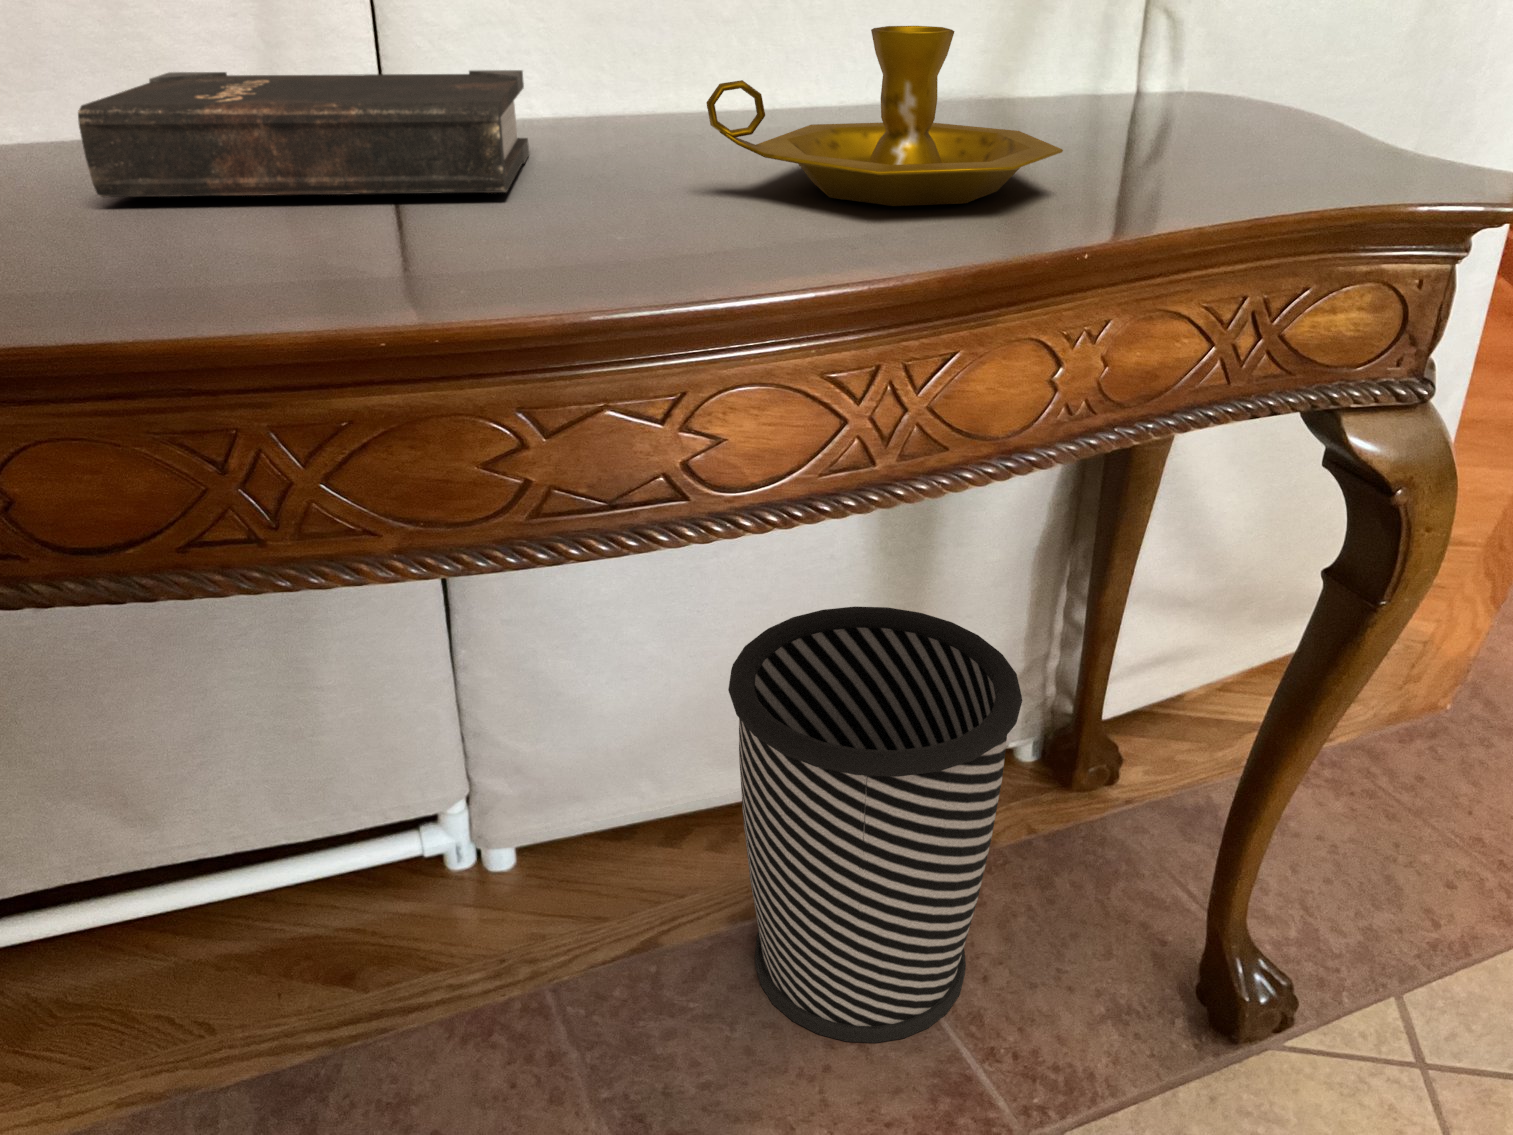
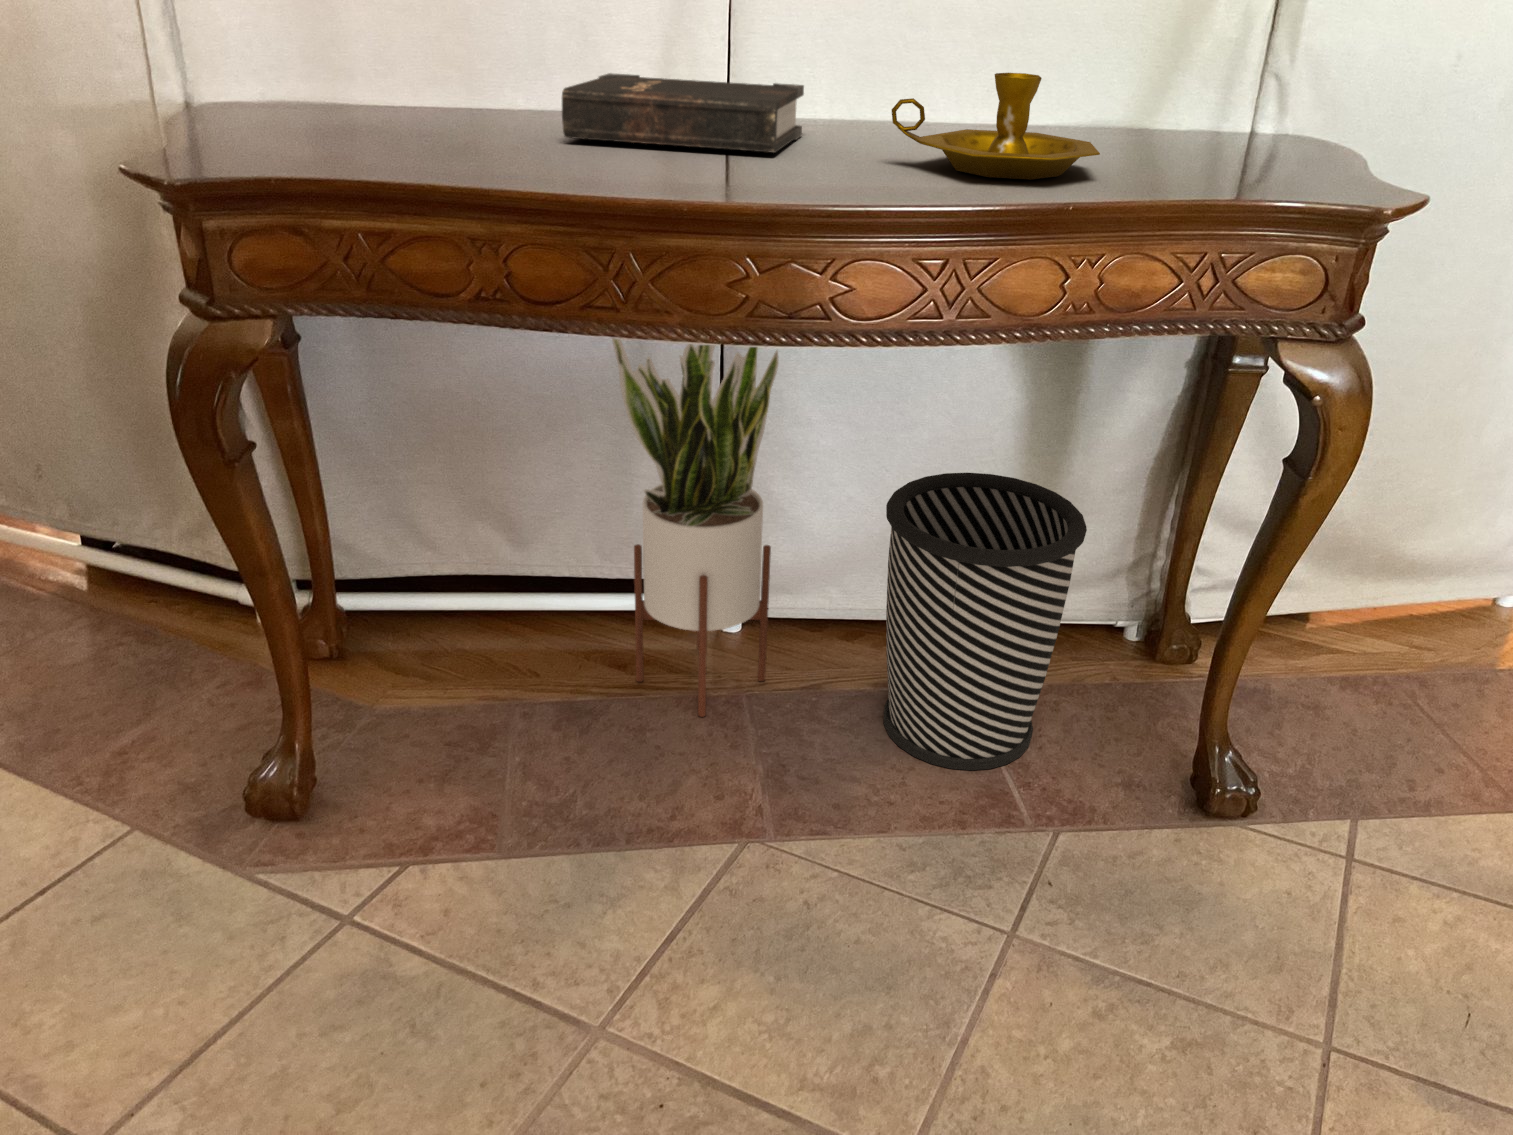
potted plant: none [237,437,572,1042] -> present [612,338,779,717]

